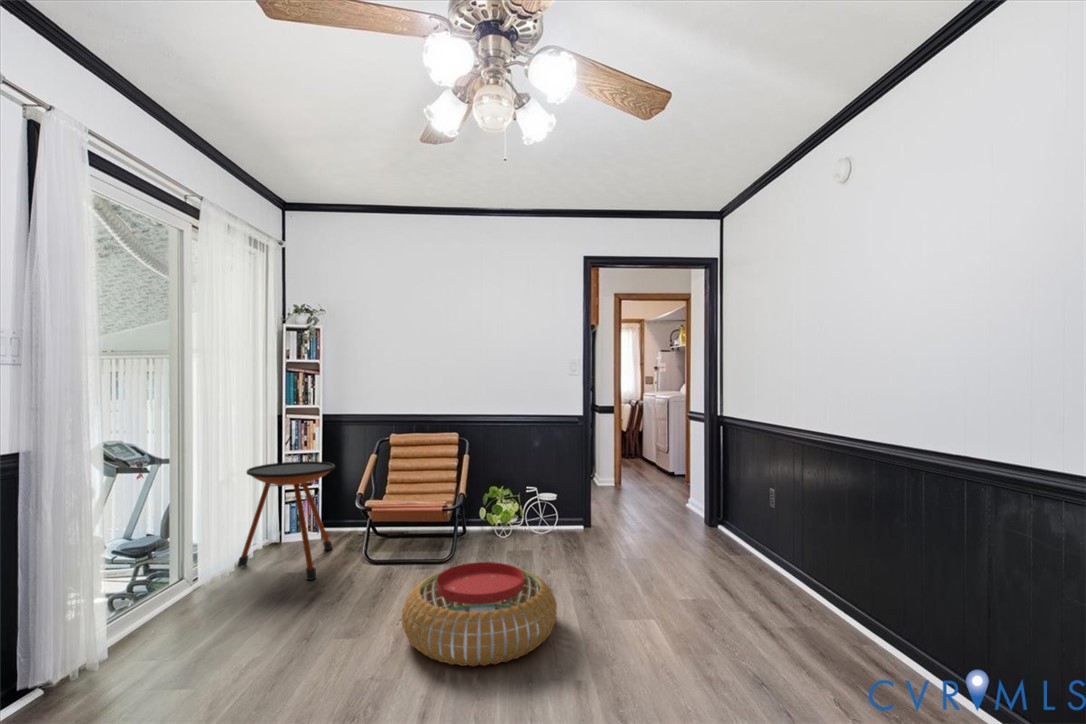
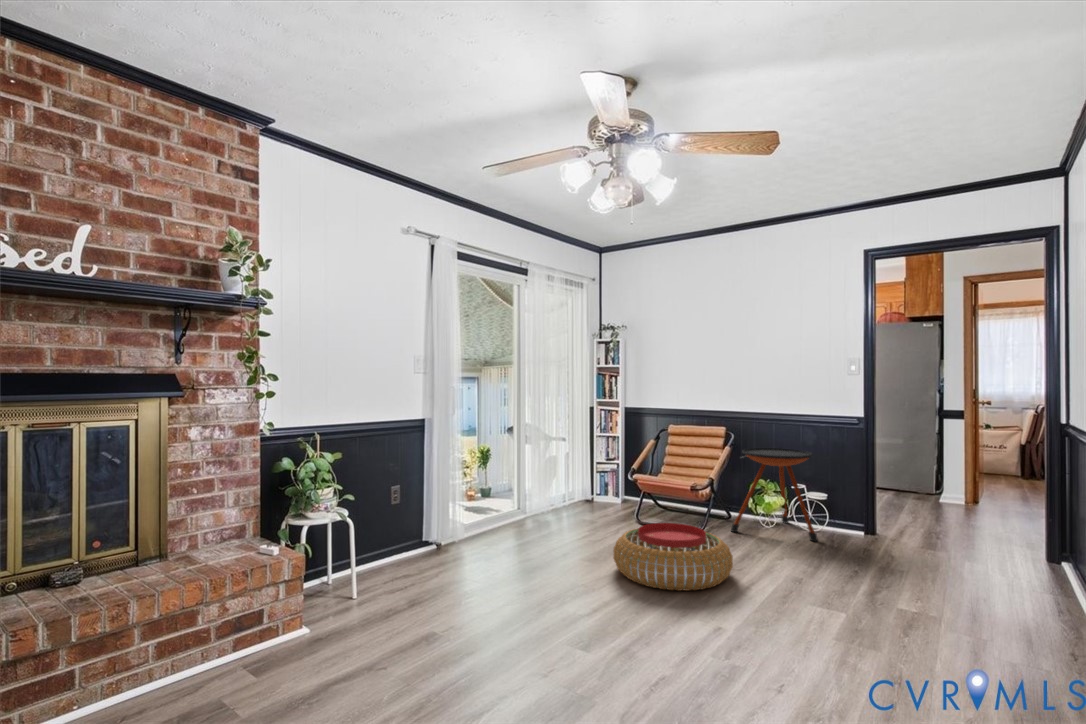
side table: present [238,461,335,580] -> present [731,448,818,541]

